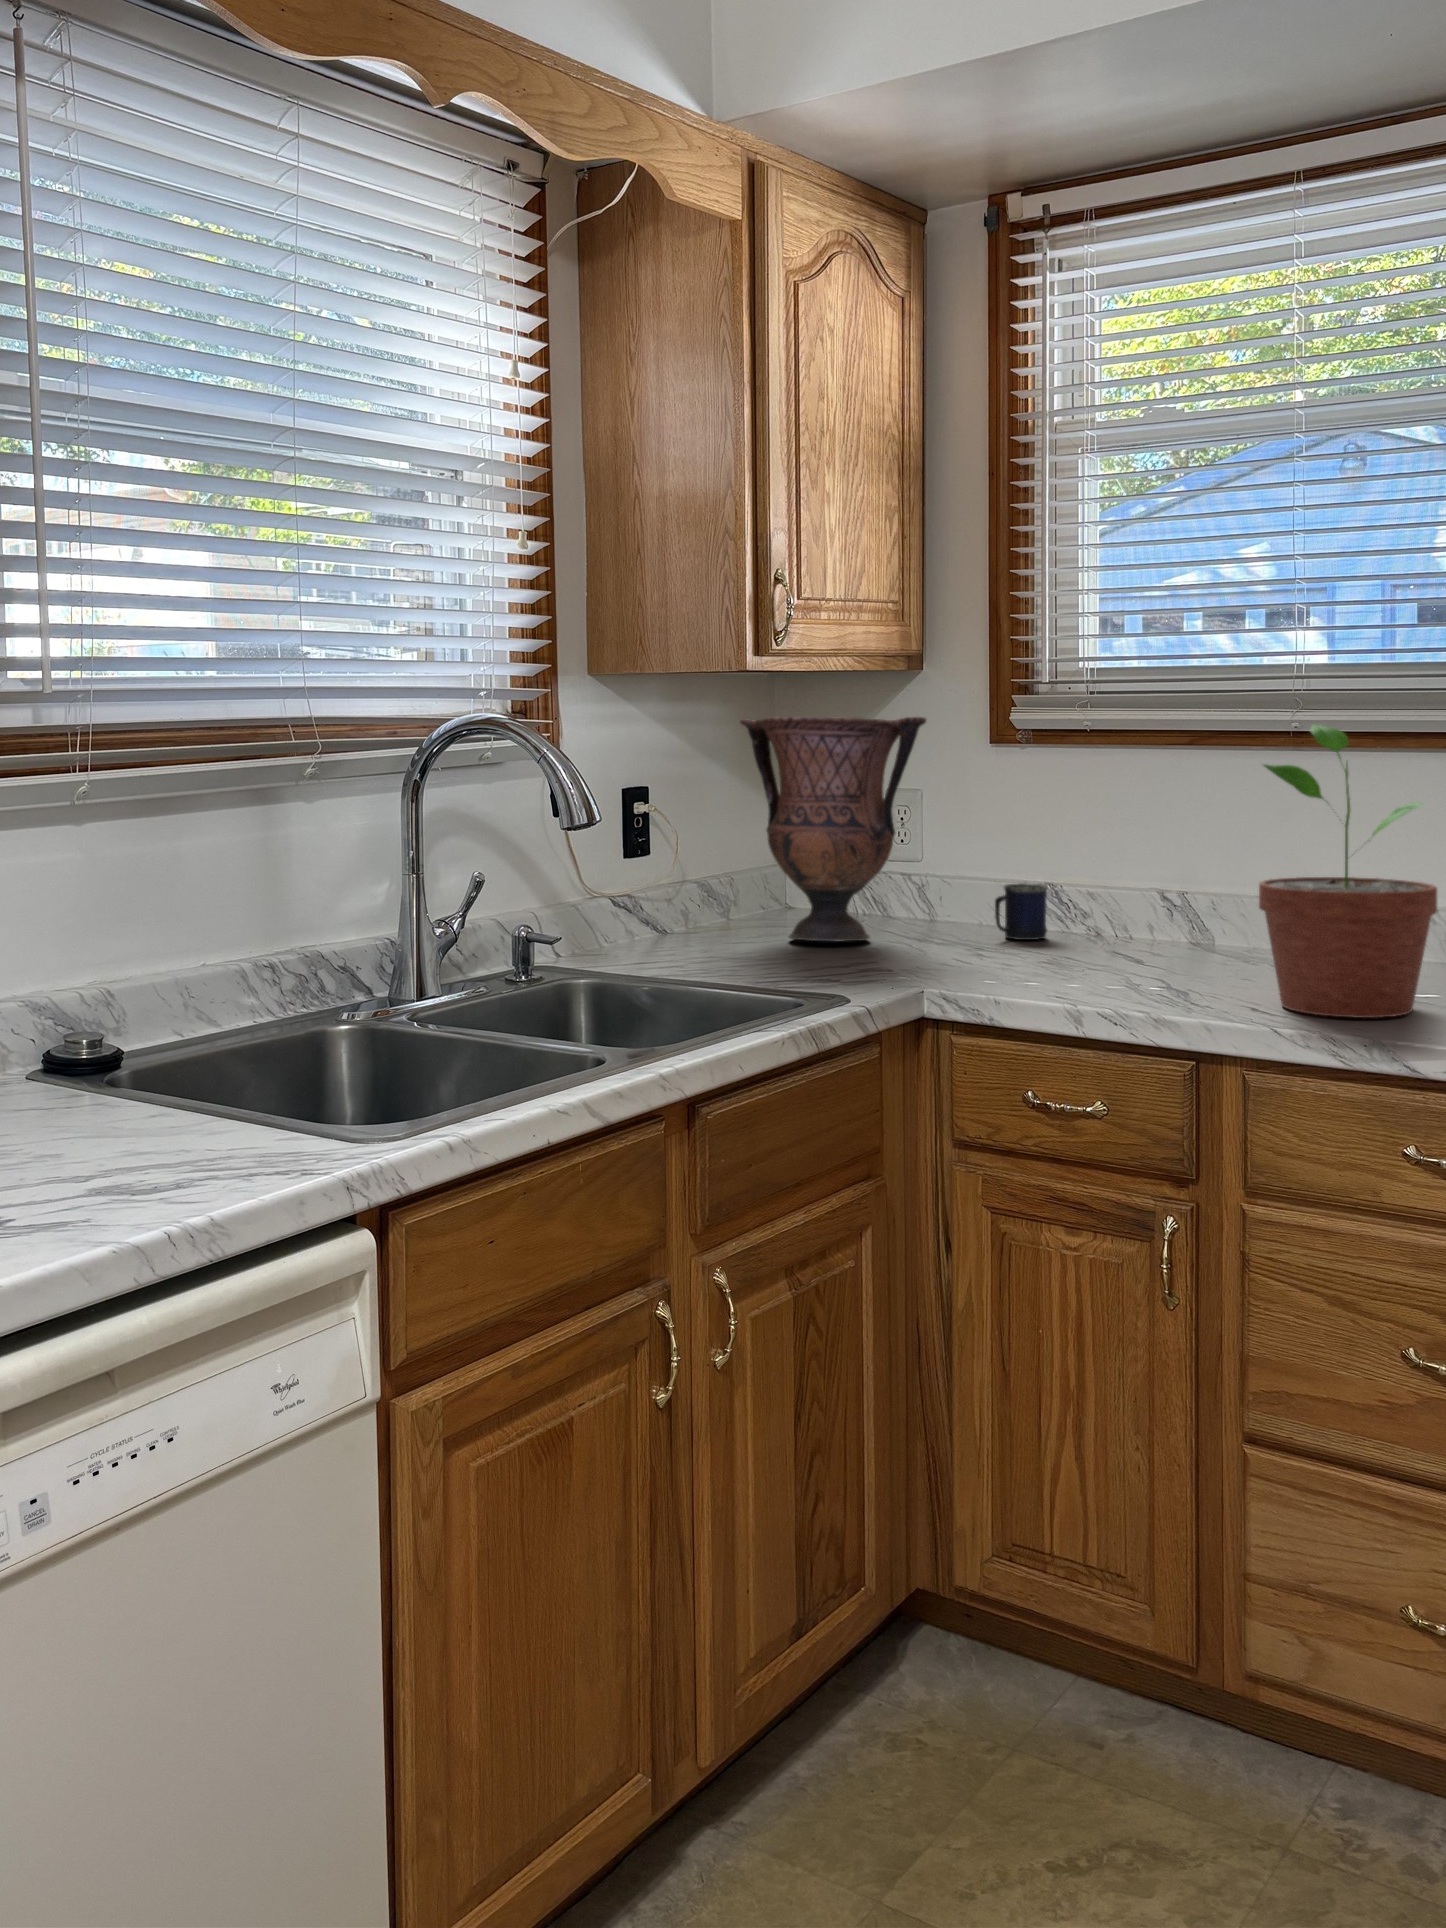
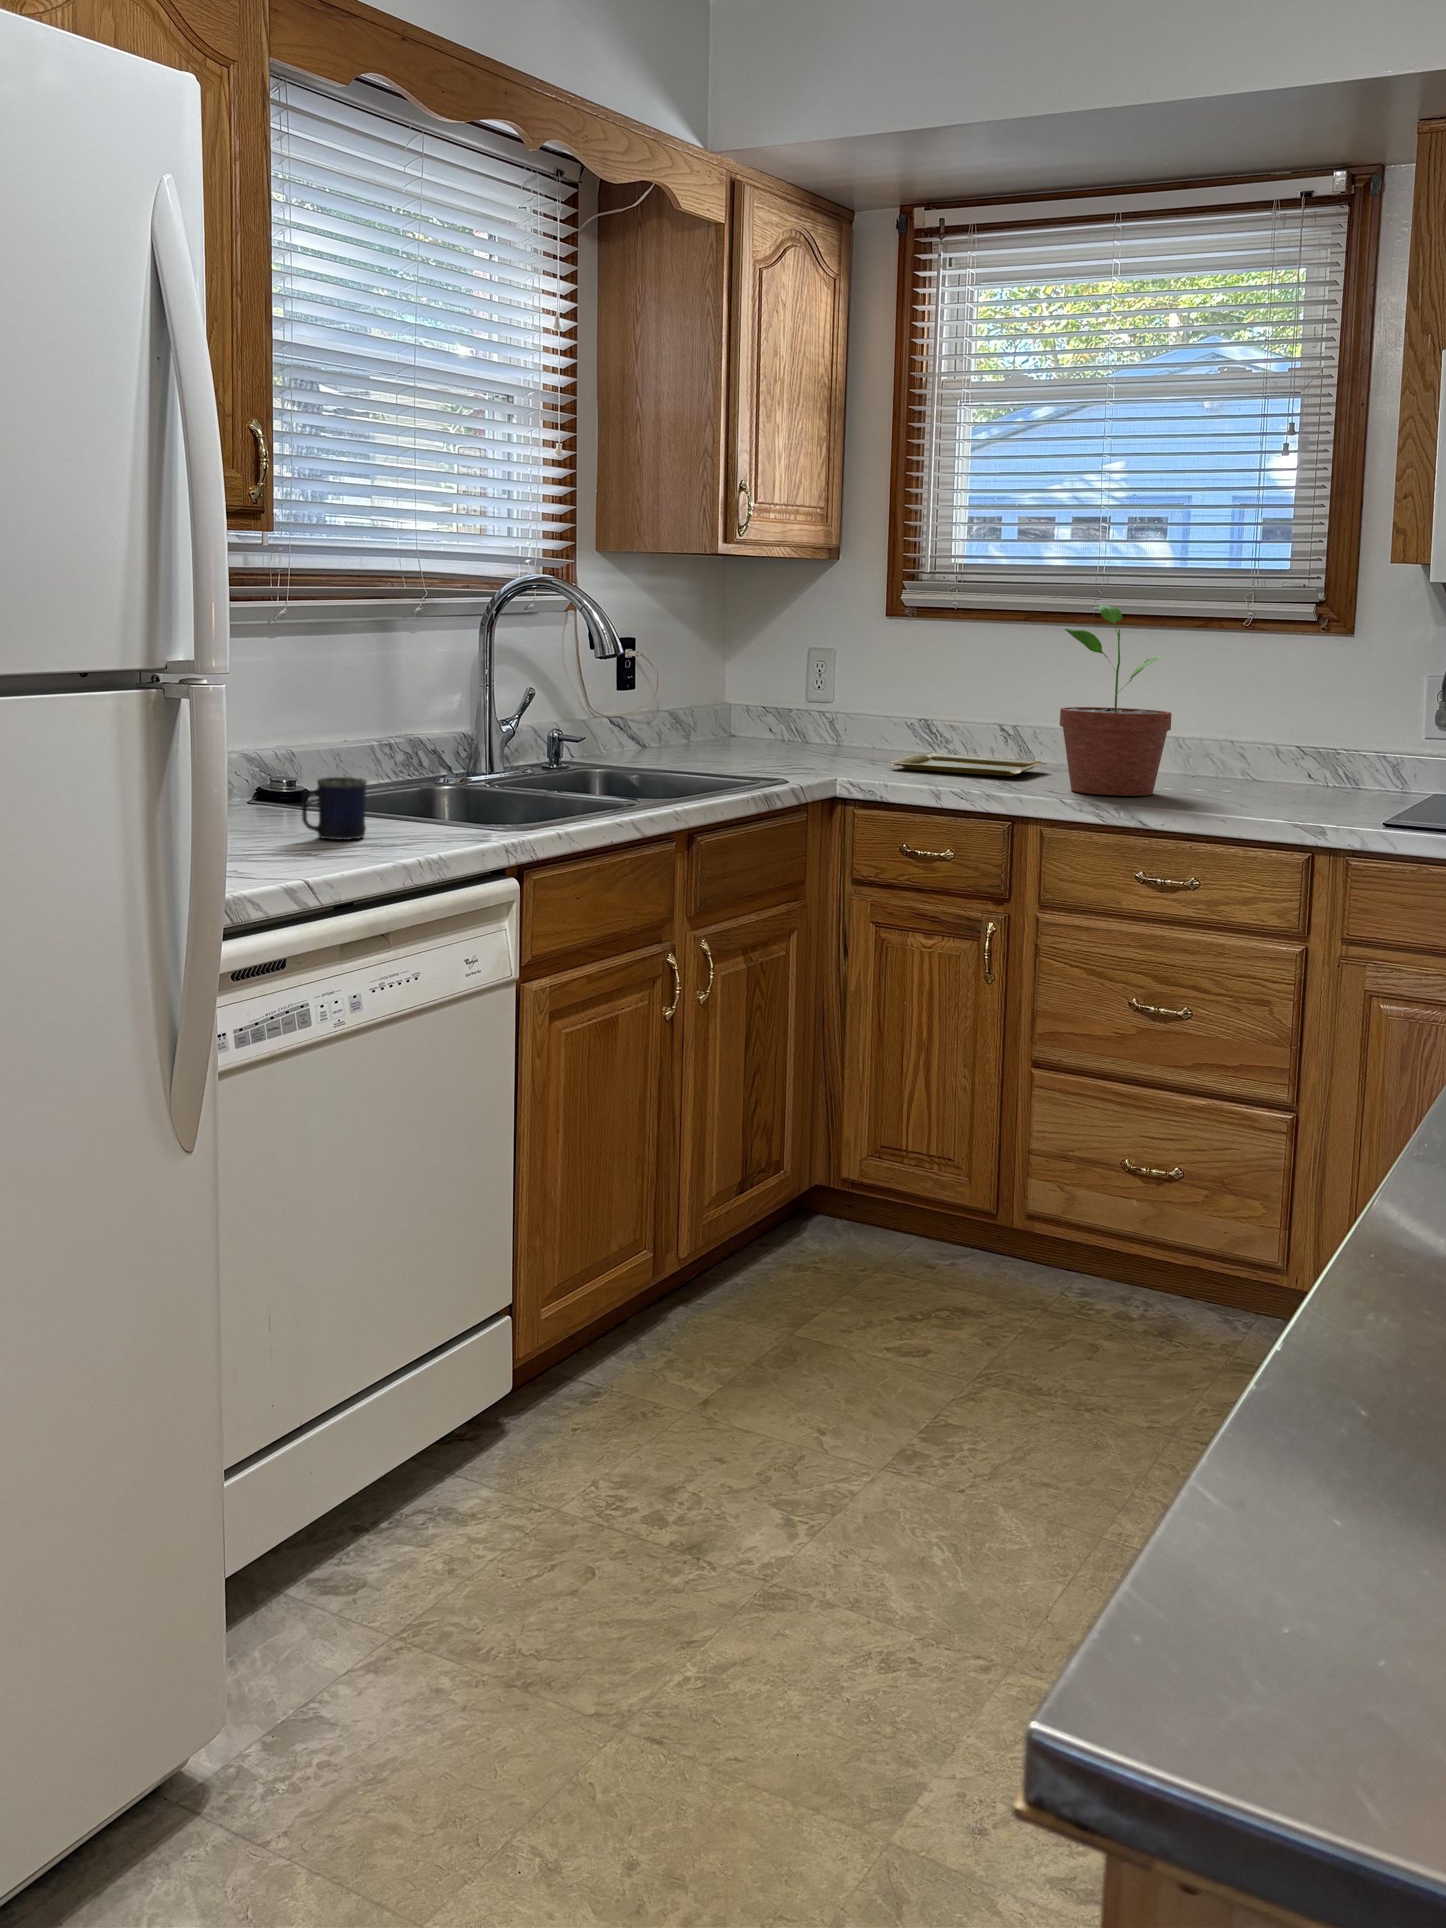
vase: present [740,717,926,941] -> none [705,588,841,752]
mug: present [995,883,1048,940] -> present [302,777,367,840]
tray: none [1004,939,1233,979] -> present [891,753,1046,776]

